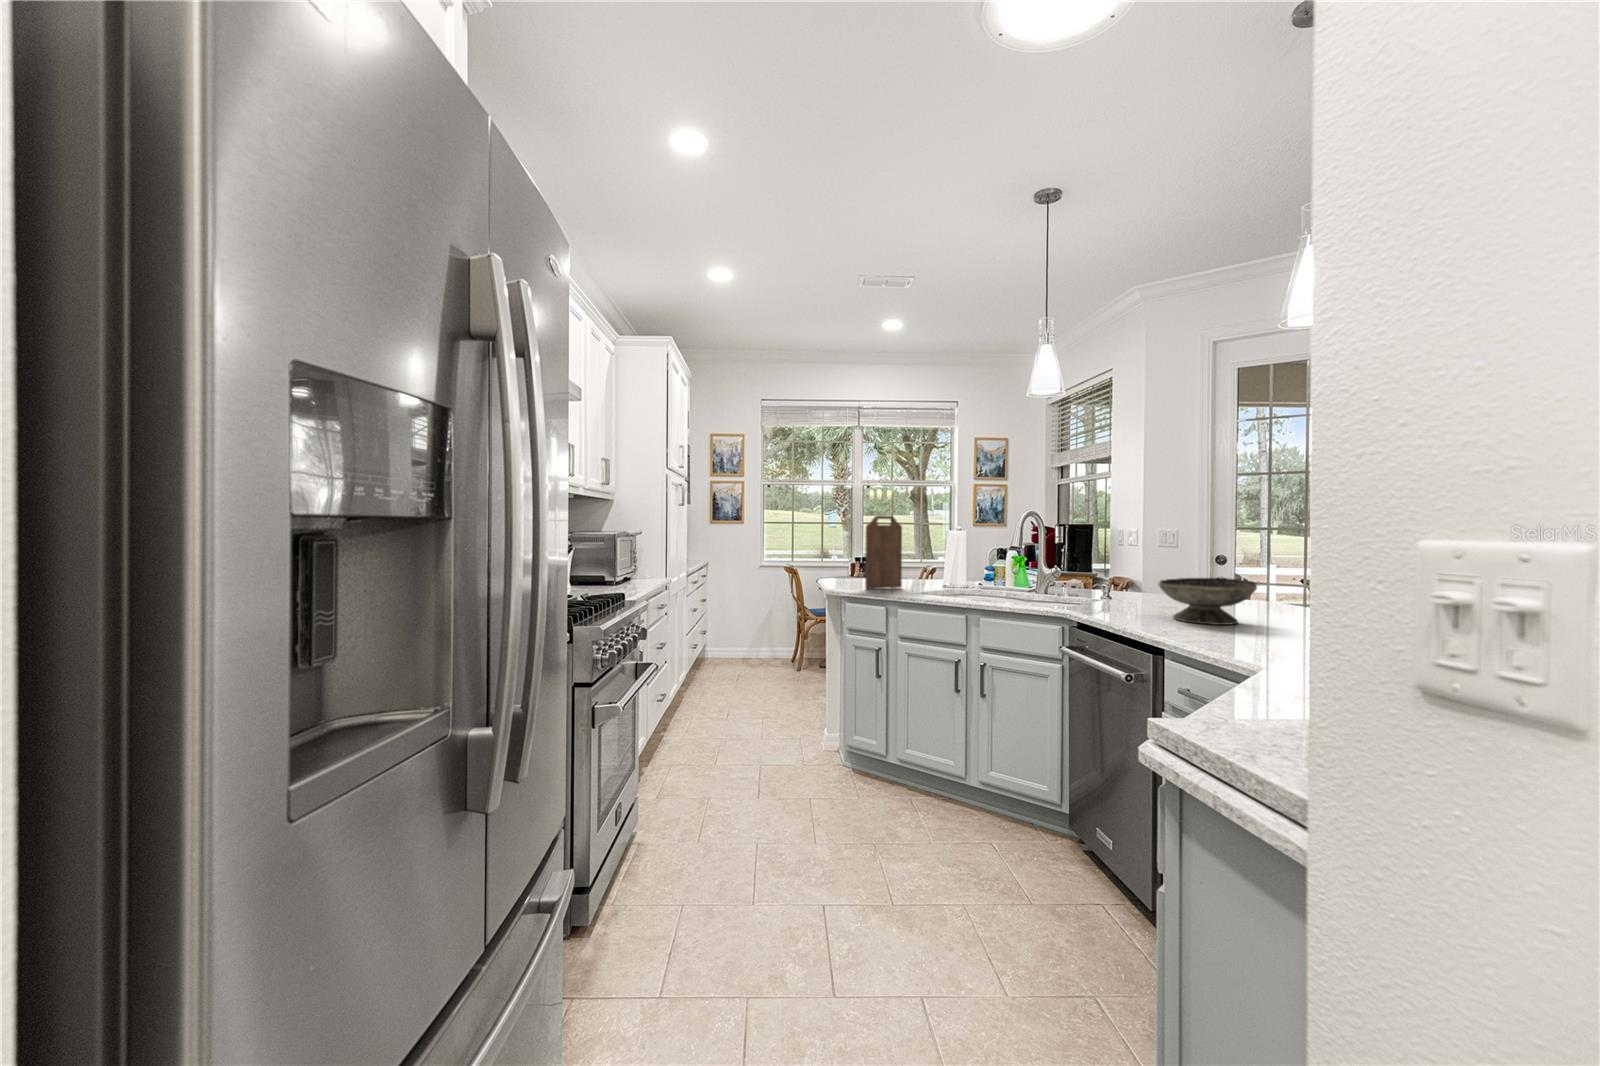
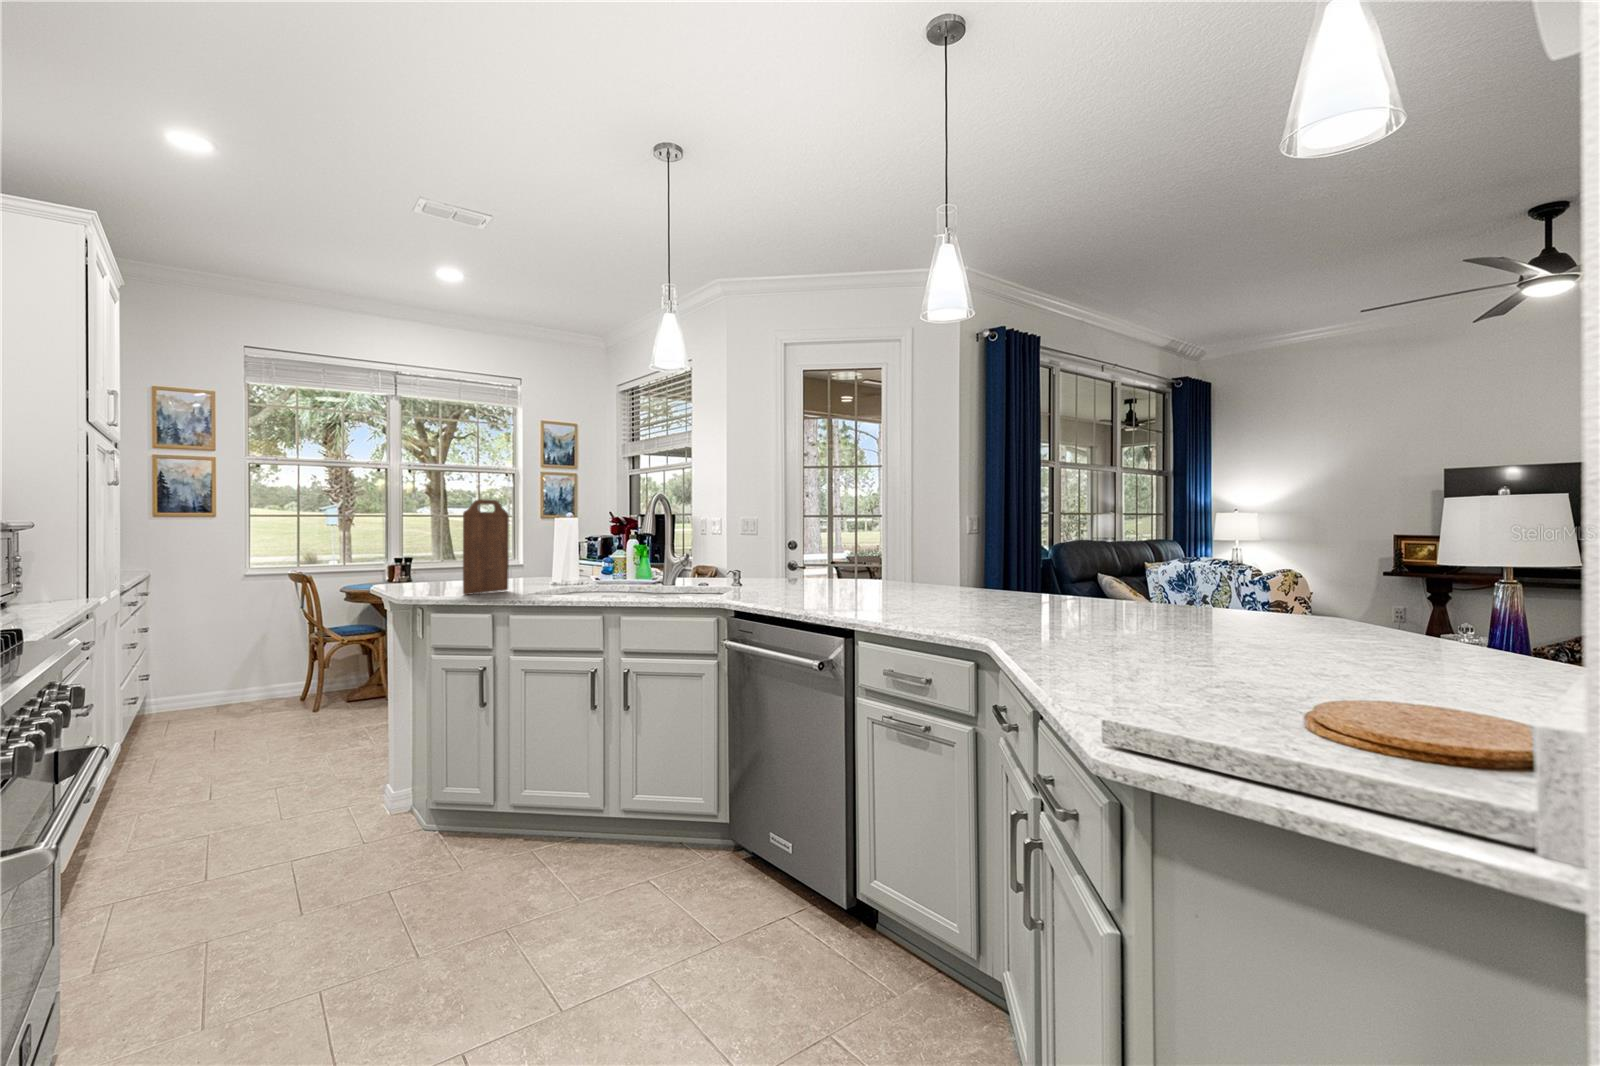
decorative bowl: present [1159,578,1257,625] -> none [804,561,882,604]

